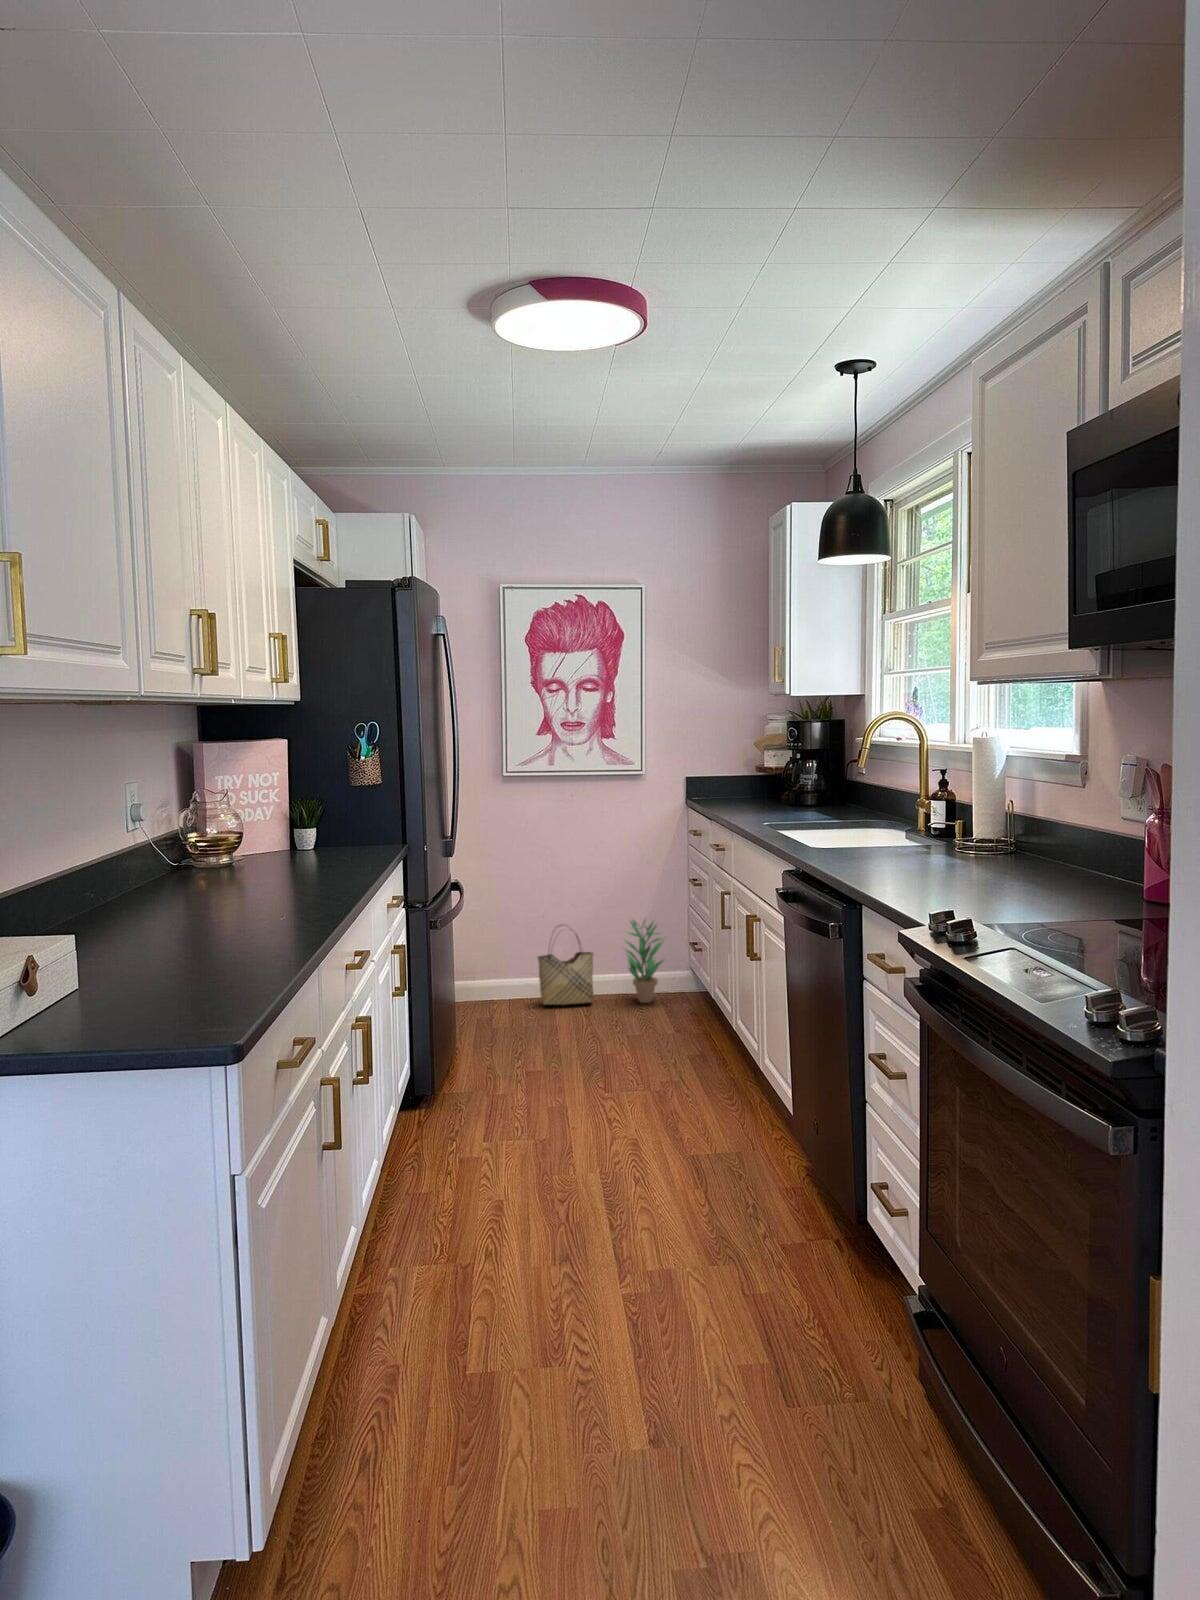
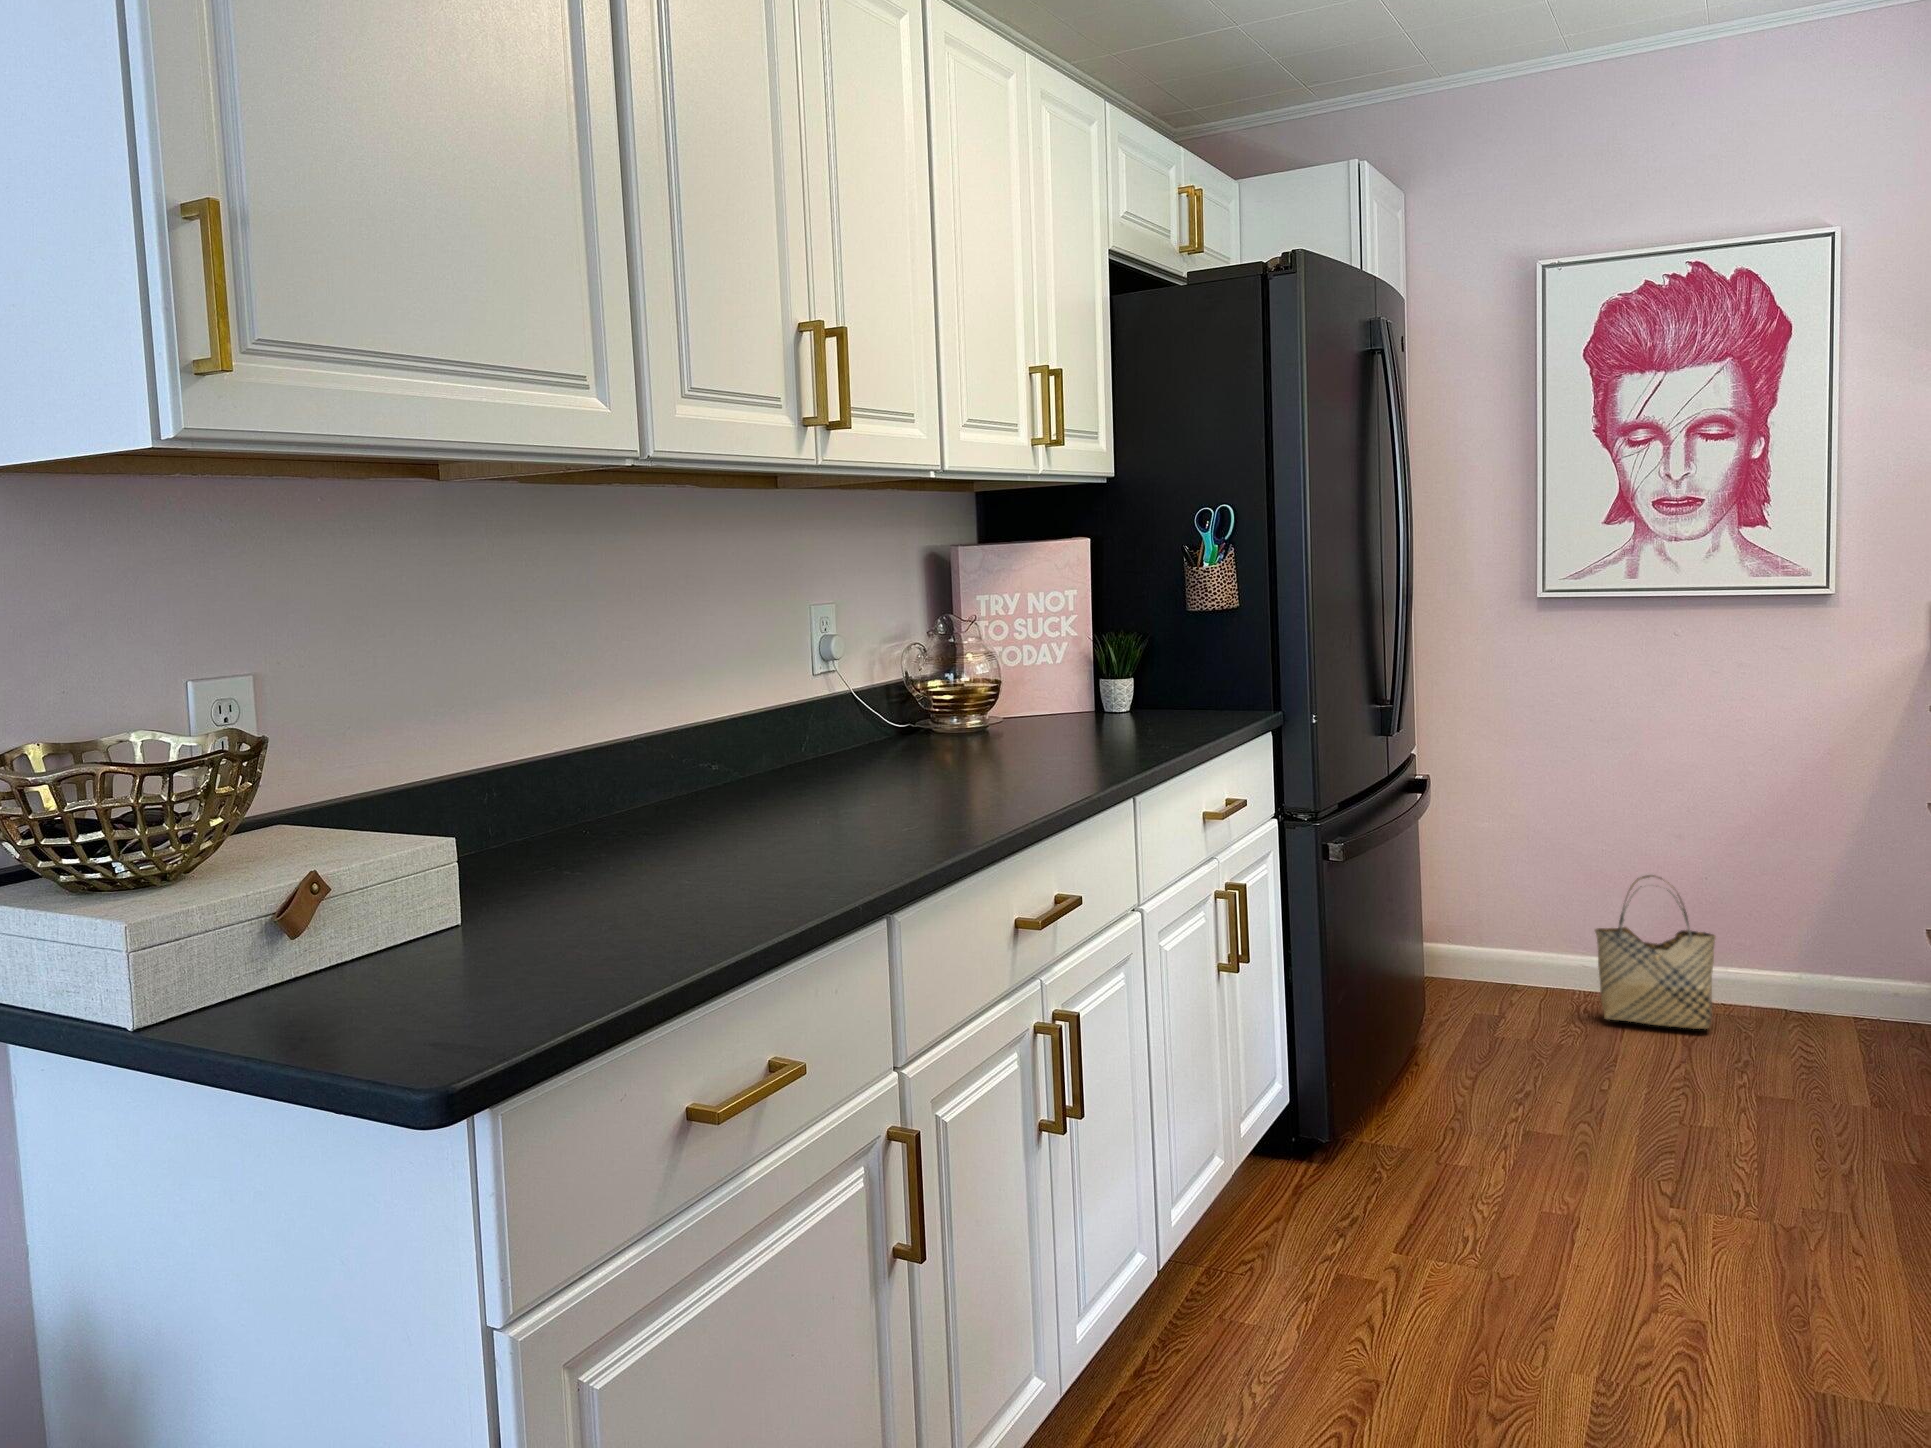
potted plant: present [625,920,663,1003] -> none [1774,875,1886,1049]

